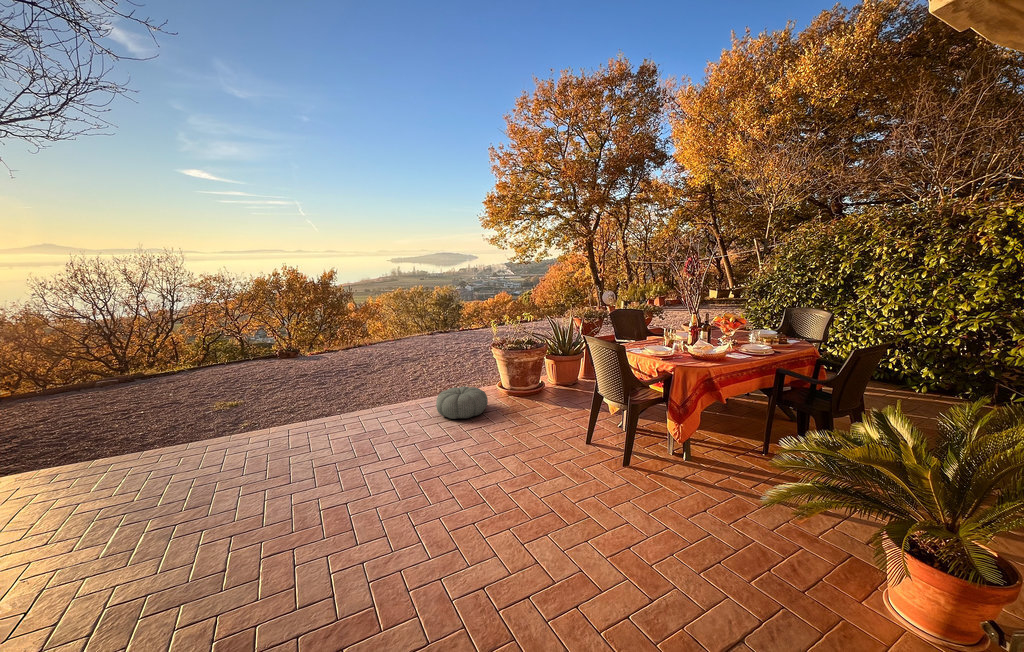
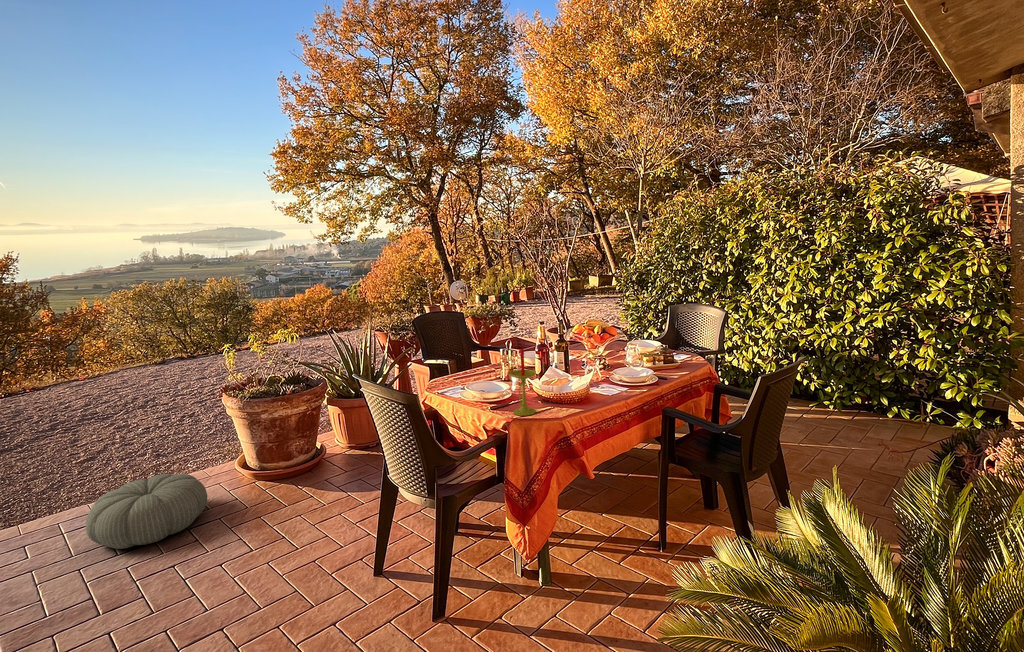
candle: none [675,324,691,363] -> present [510,349,536,416]

